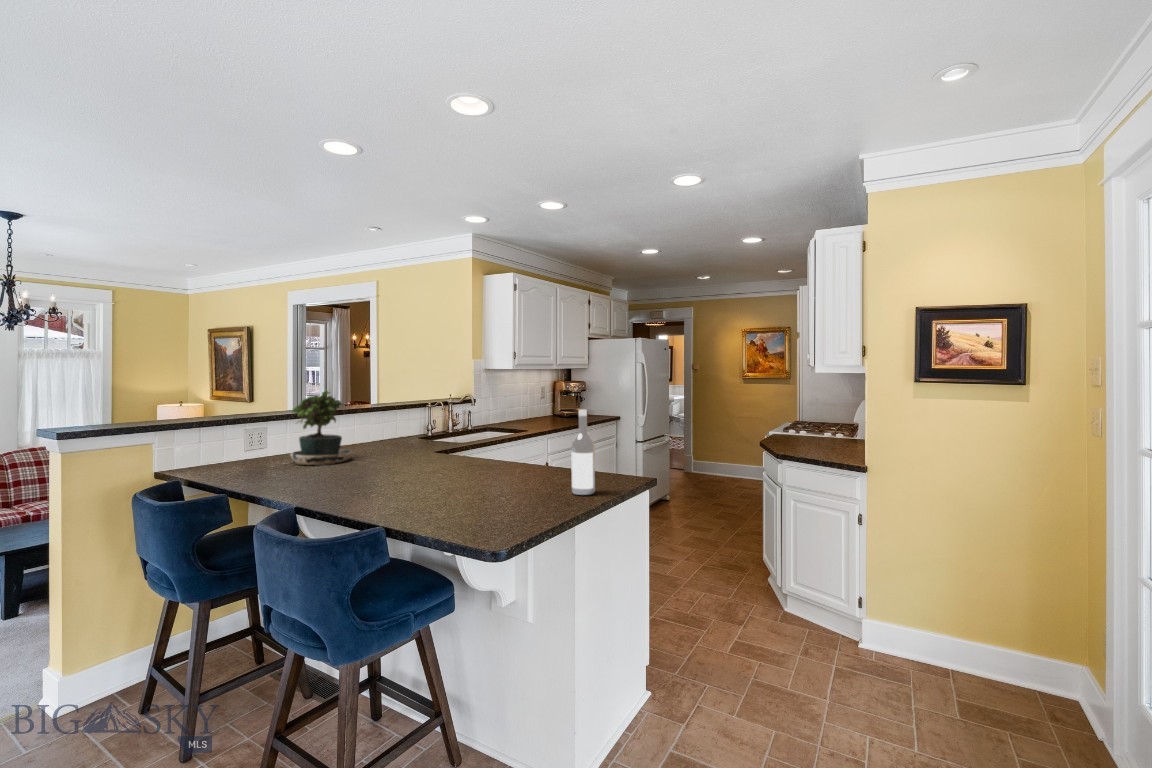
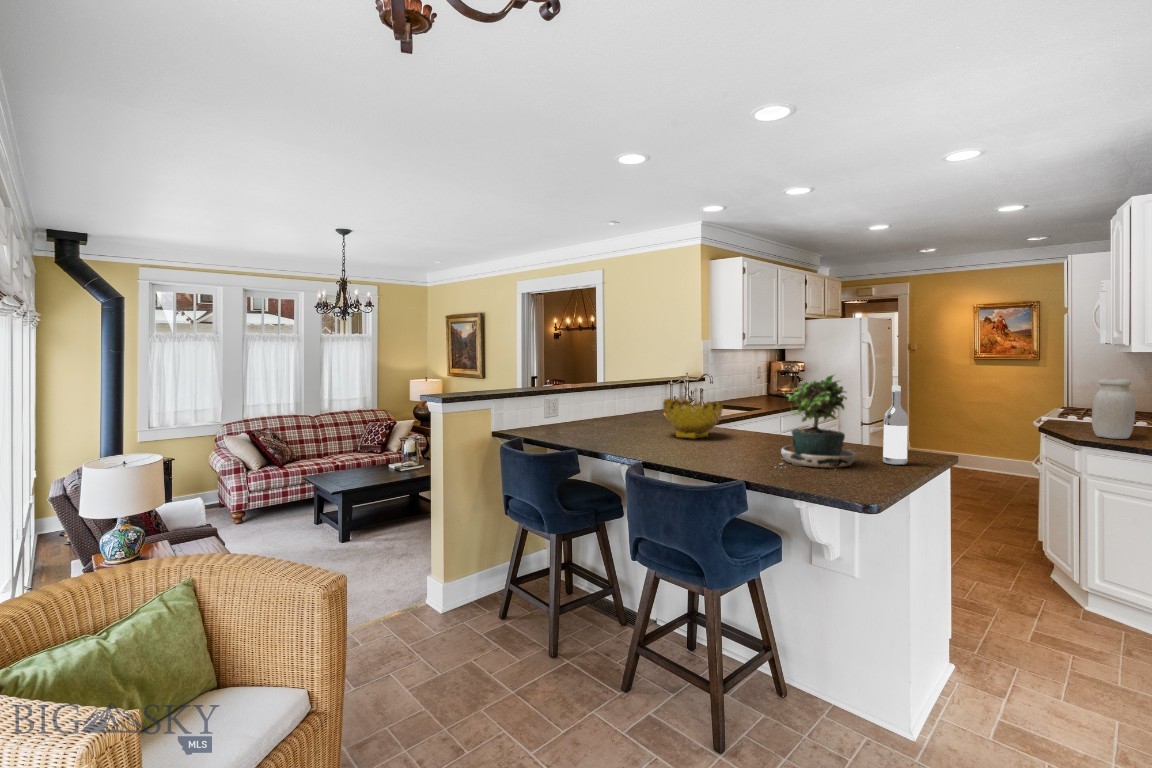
potted plant: present [290,391,352,465] -> present [781,374,857,468]
jar: none [796,397,827,453] -> present [1092,379,1136,439]
decorative bowl: none [372,423,440,471] -> present [663,398,723,439]

